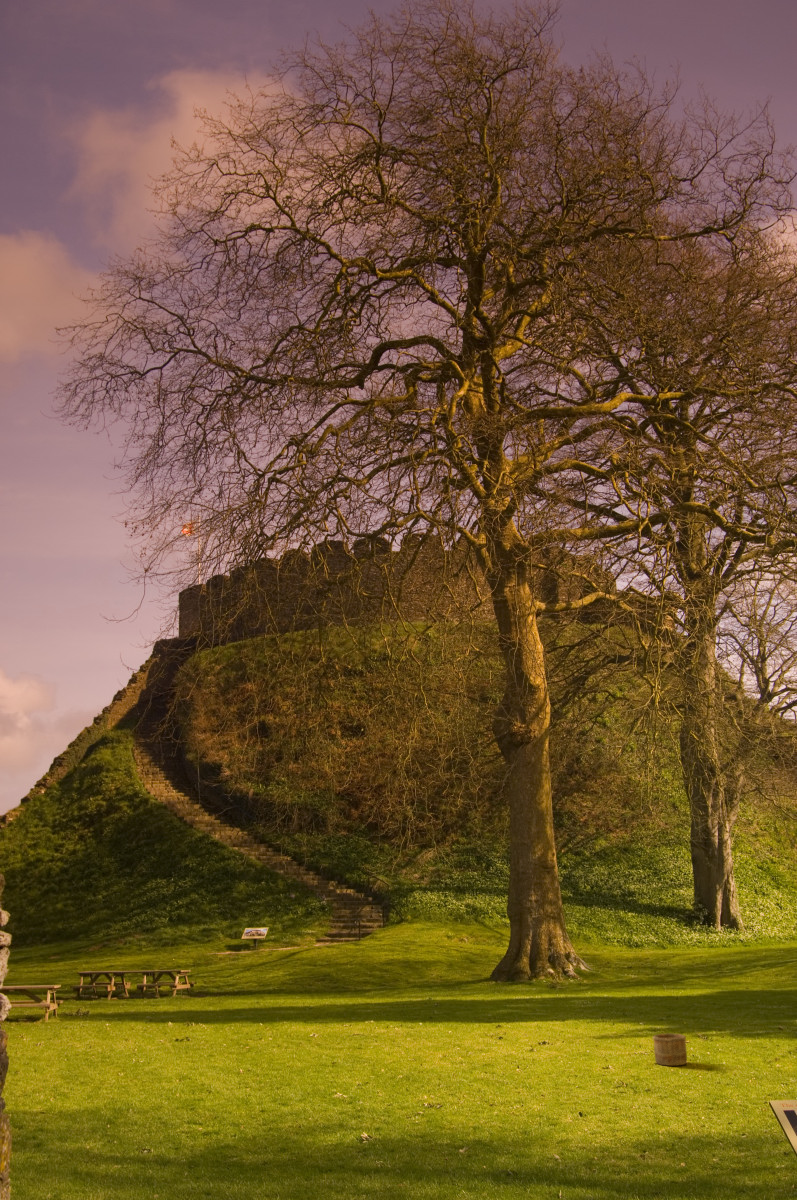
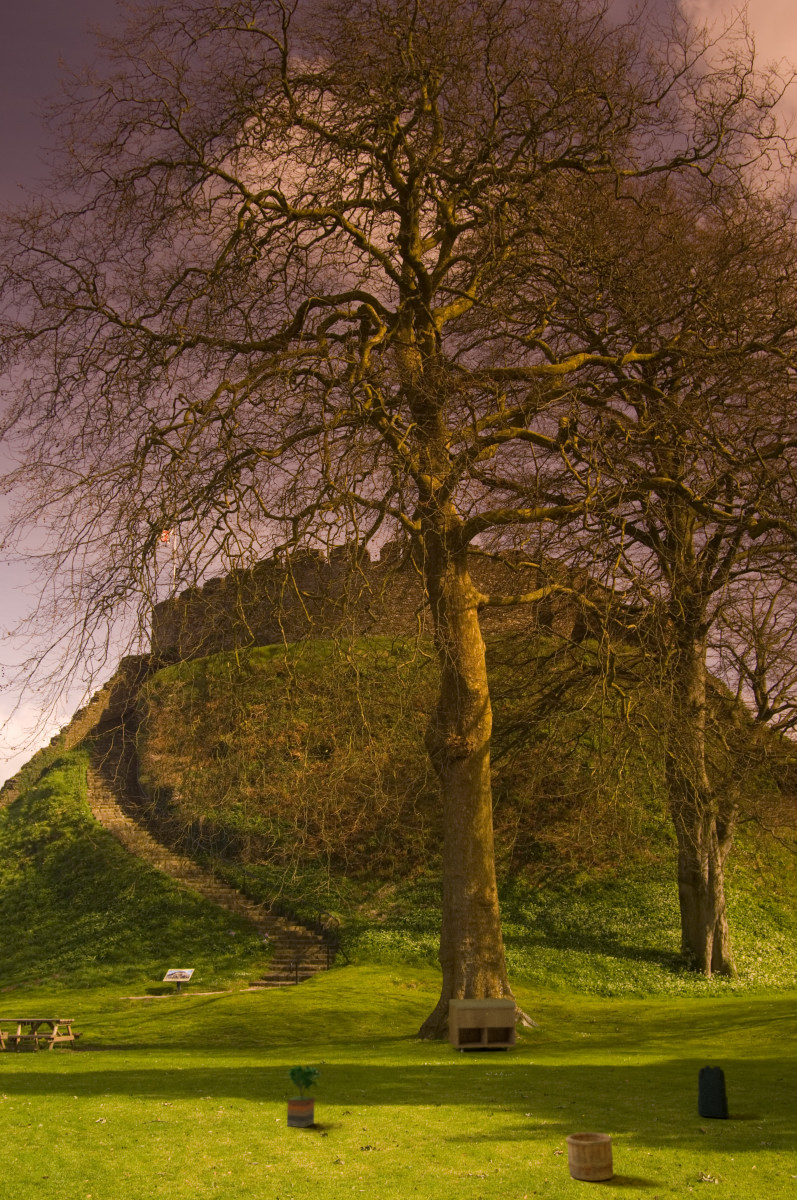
storage bench: none [520,946,577,989] -> present [449,998,516,1052]
backpack: none [737,990,761,1029] -> present [698,1065,729,1118]
potted tree: none [427,993,454,1039] -> present [287,1066,321,1127]

